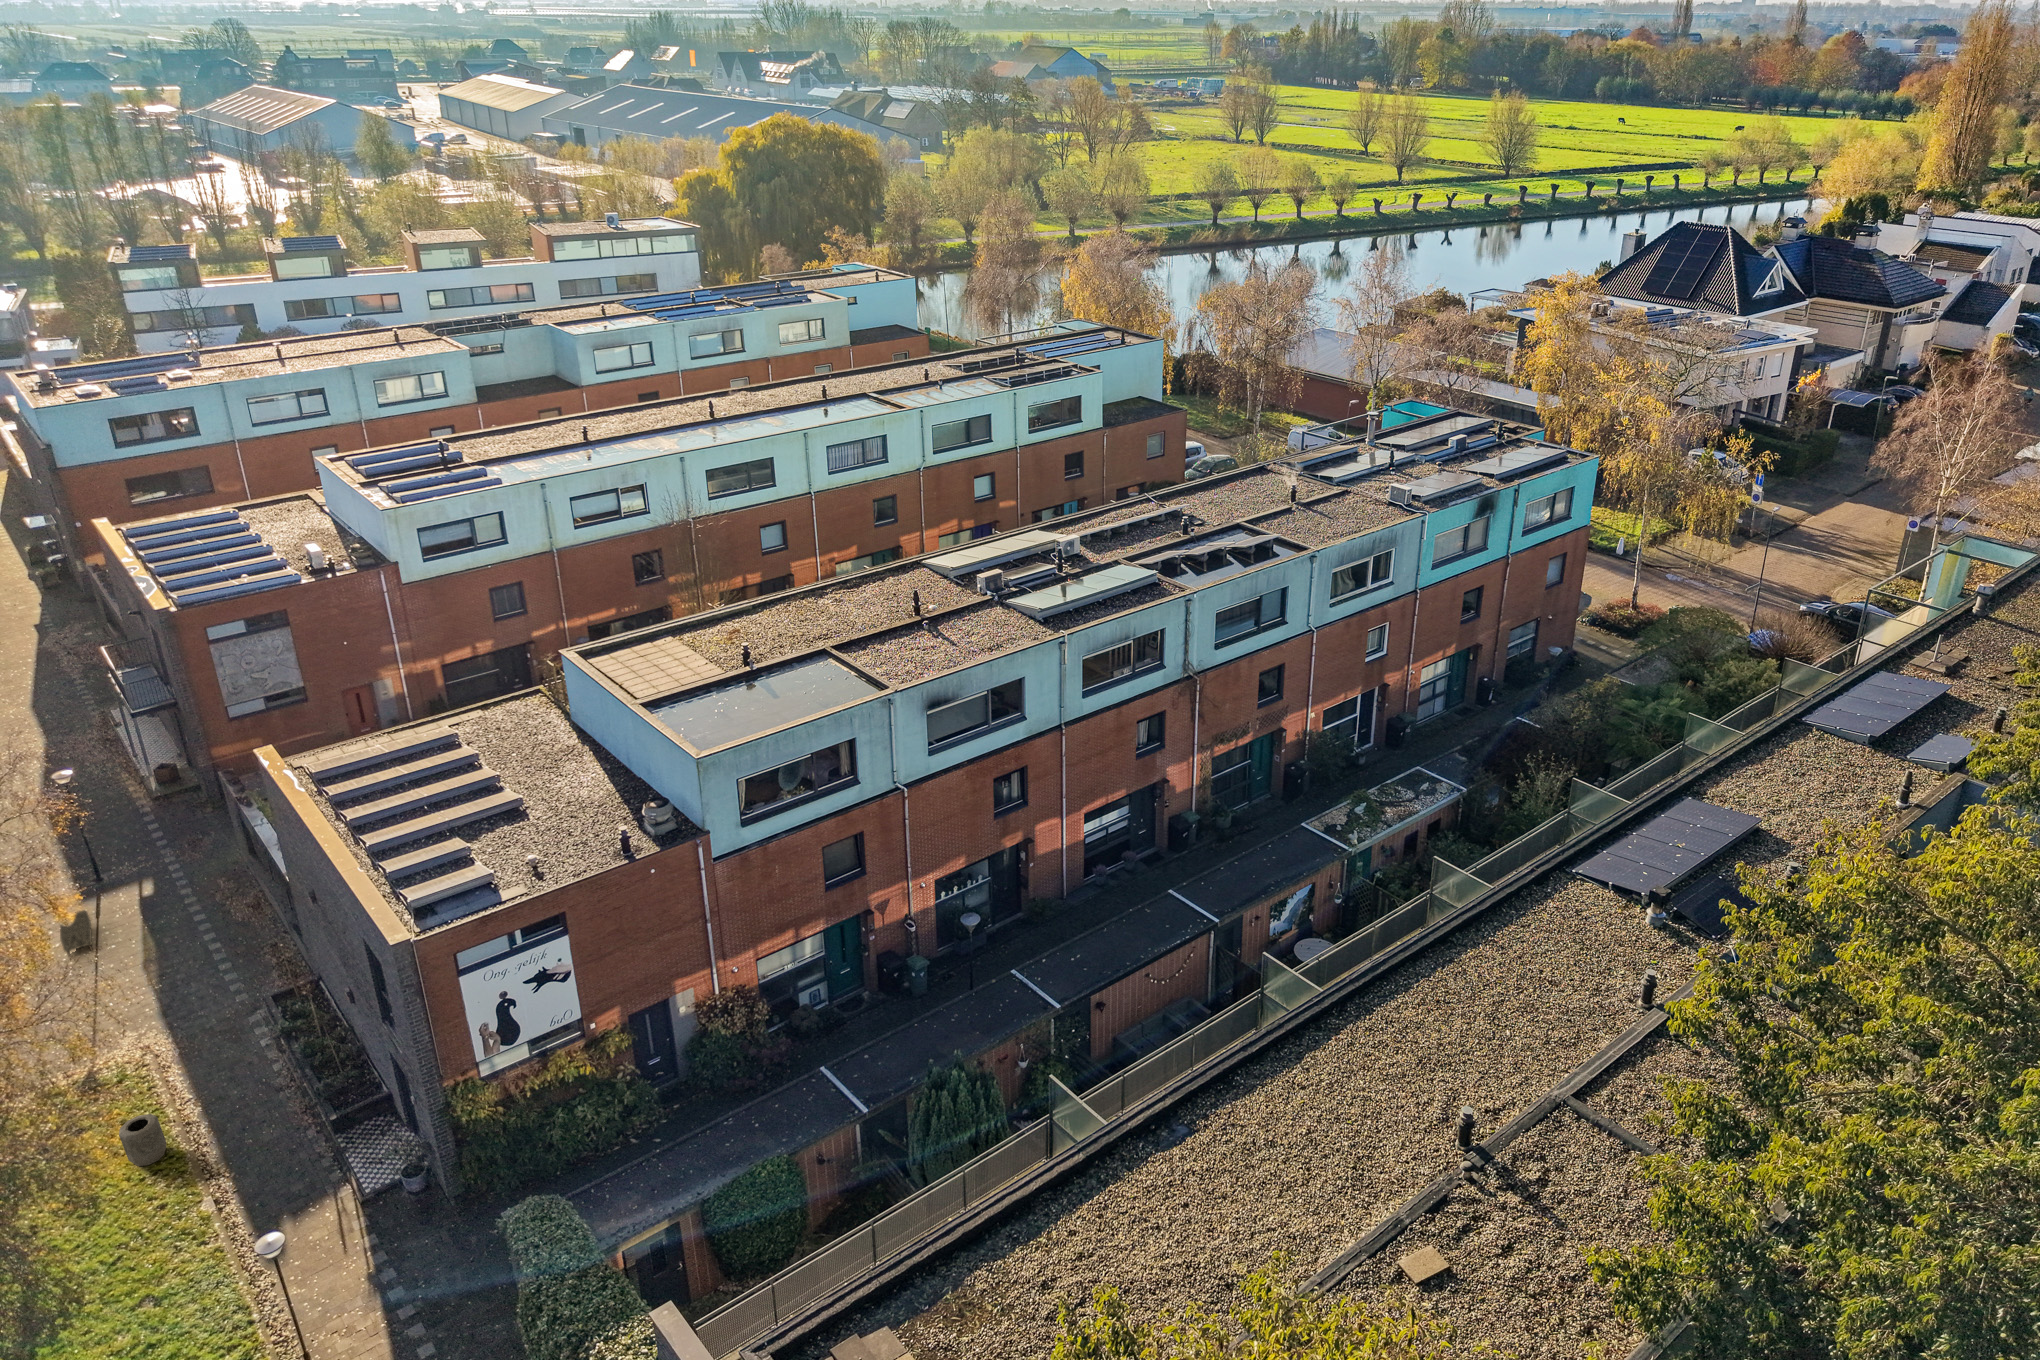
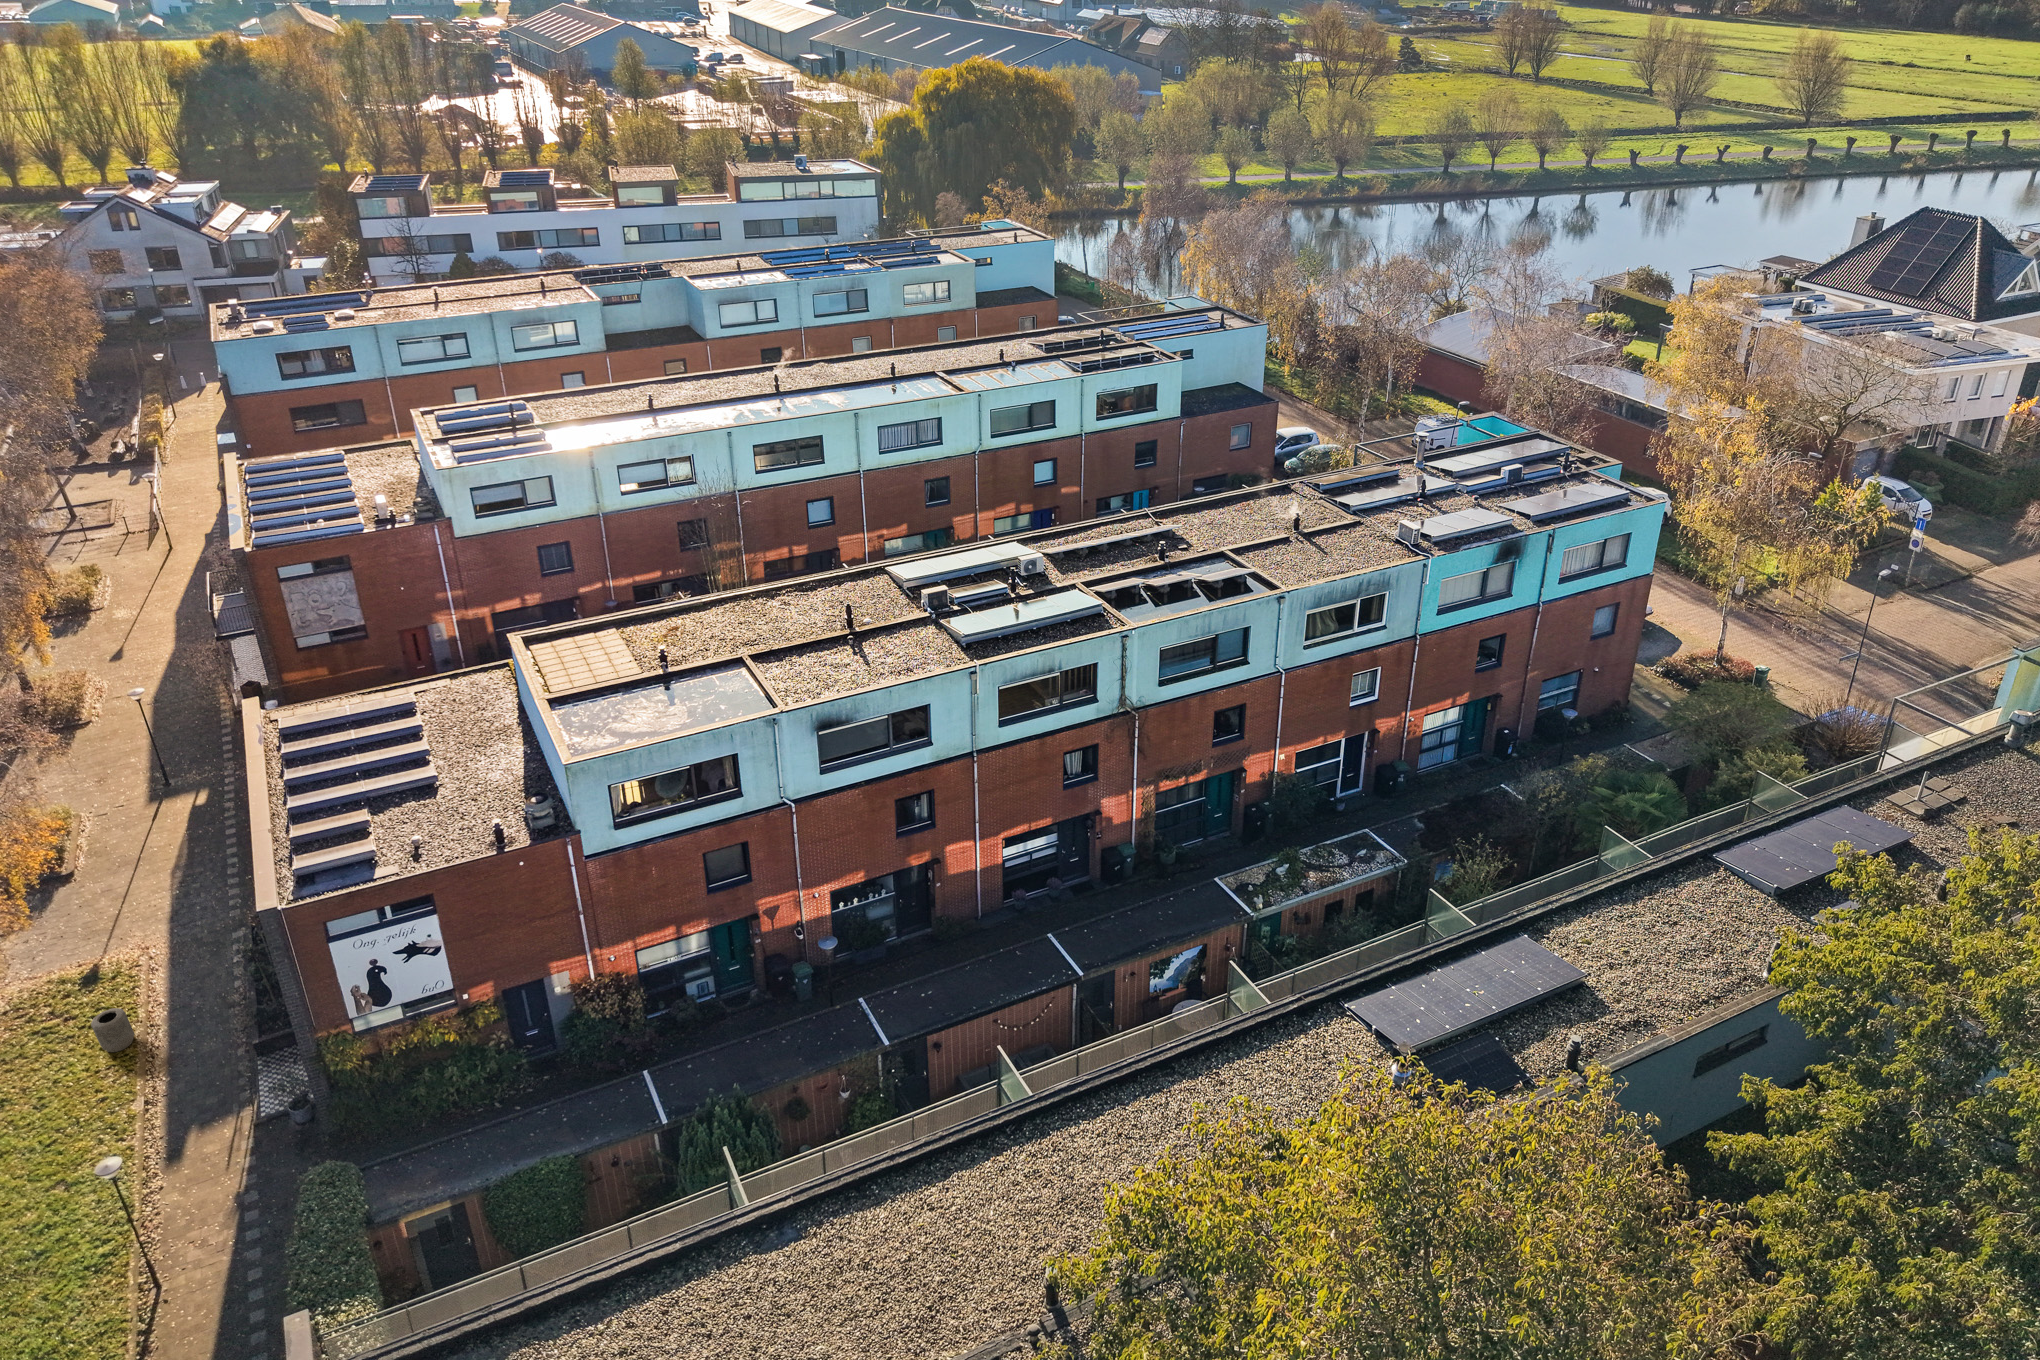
bench: present [60,910,92,956] -> none [128,803,163,843]

